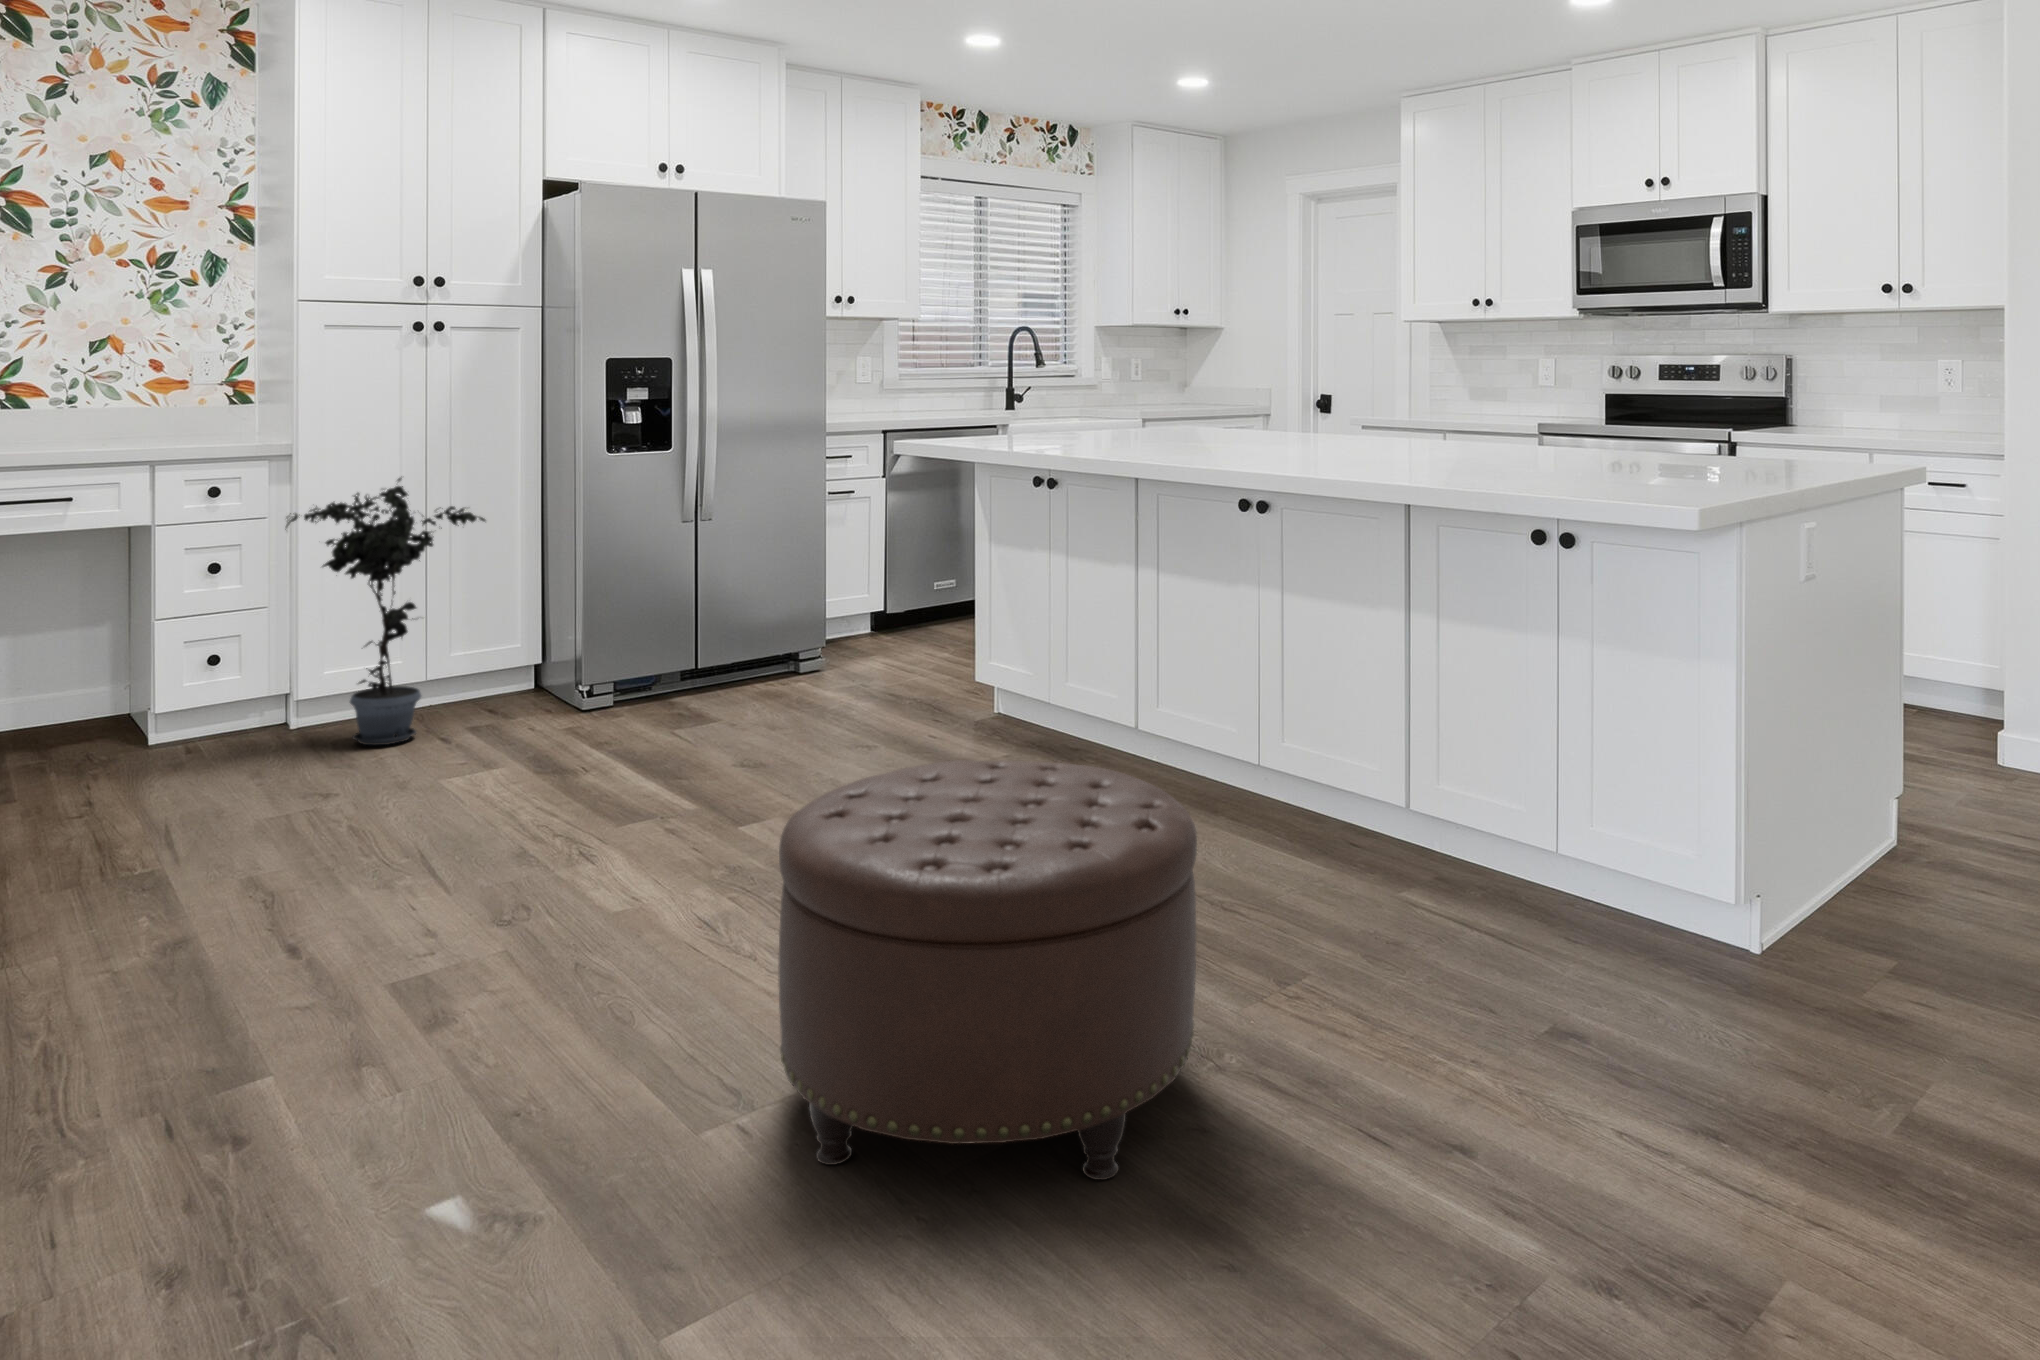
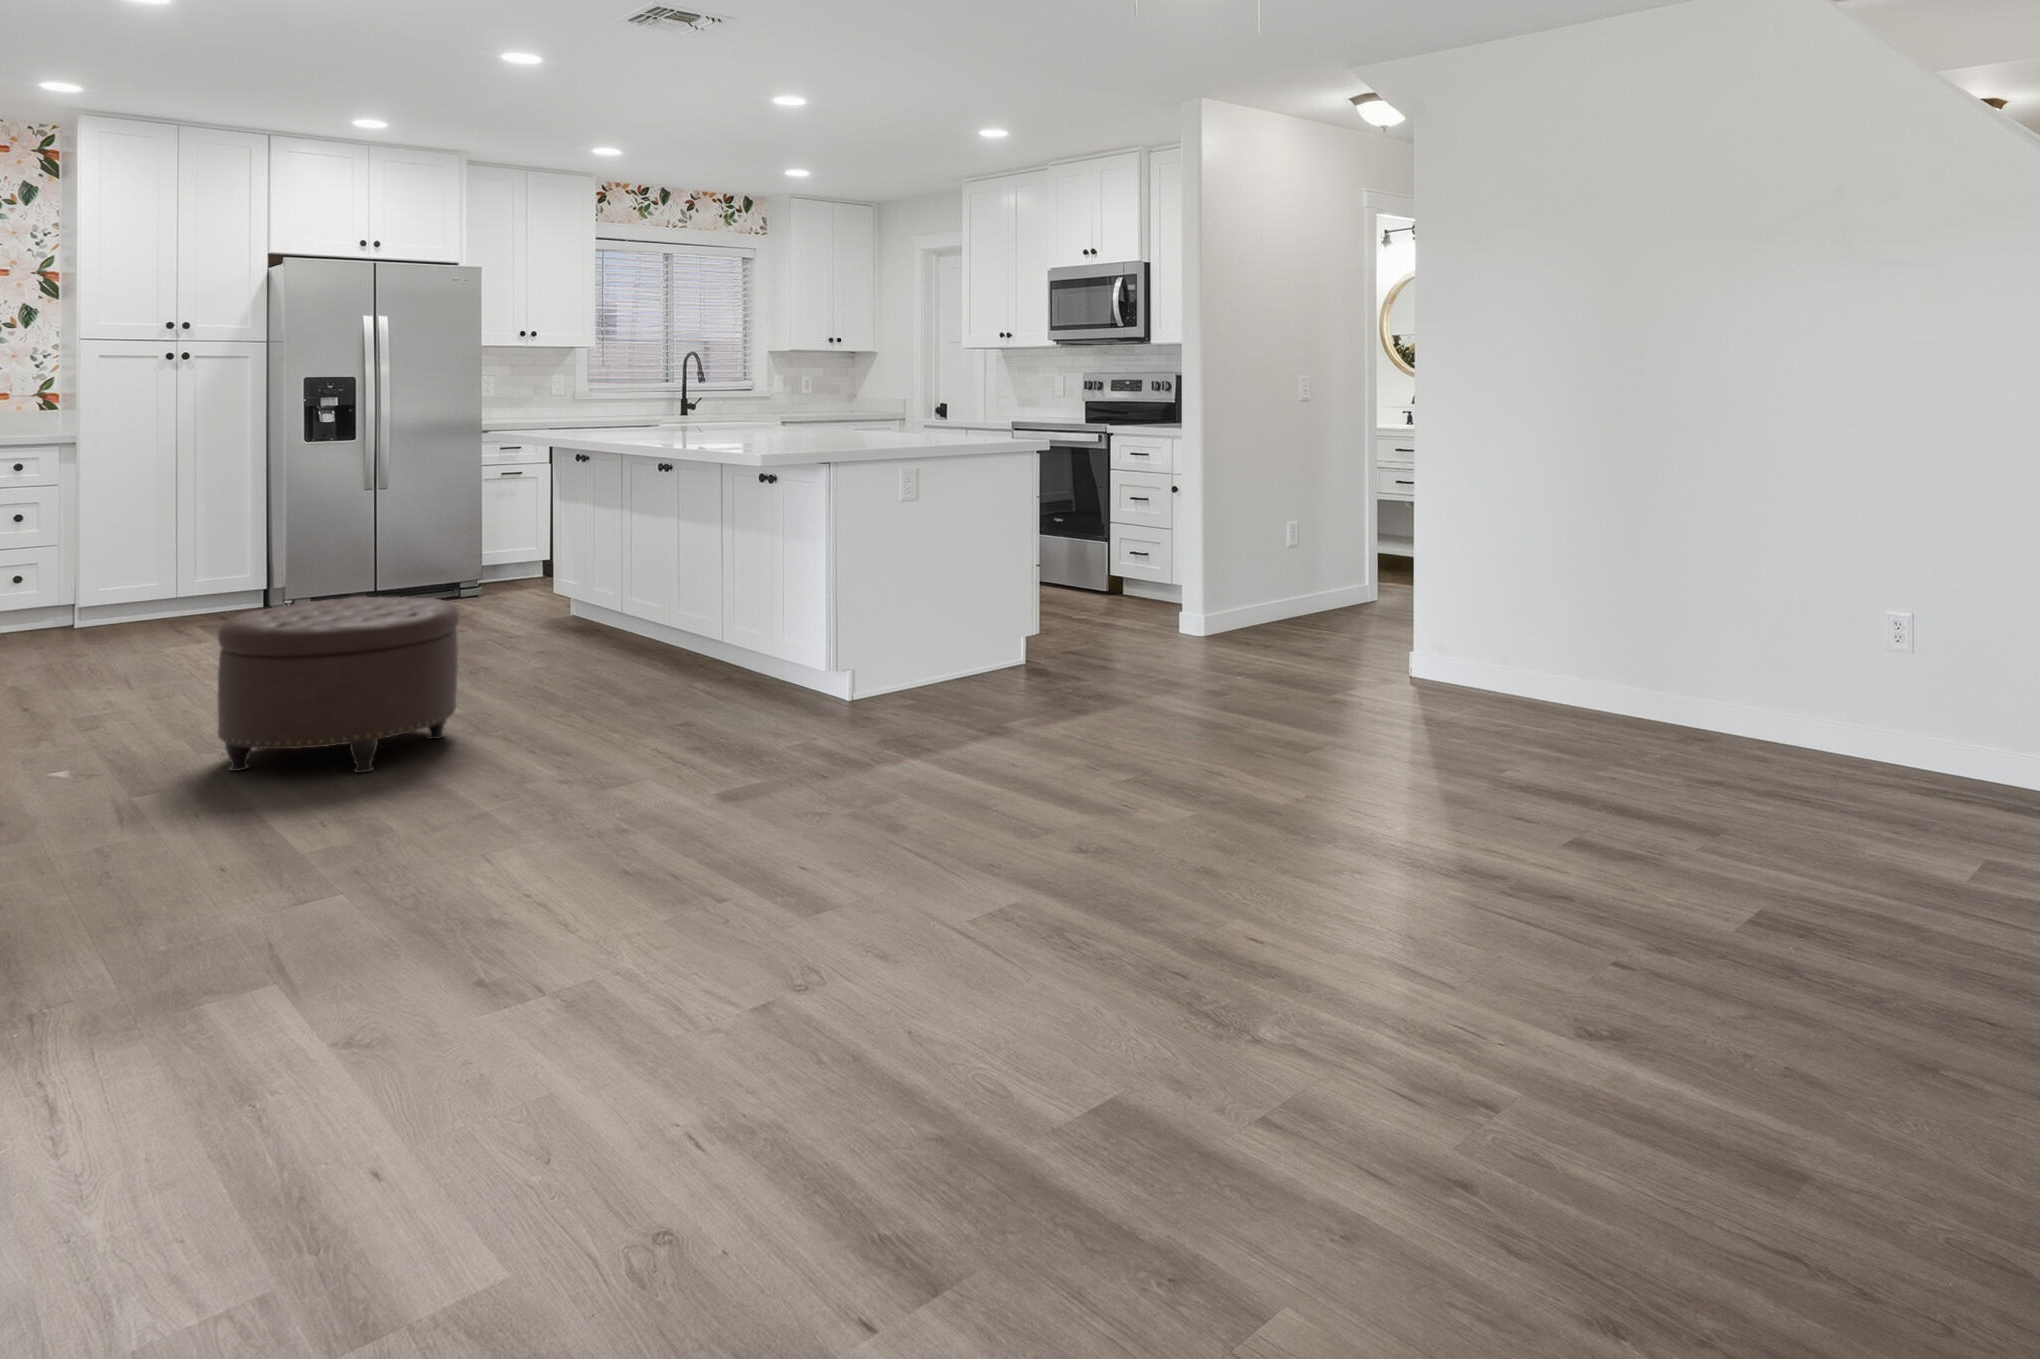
potted plant: present [285,478,486,745] -> none [62,457,210,635]

